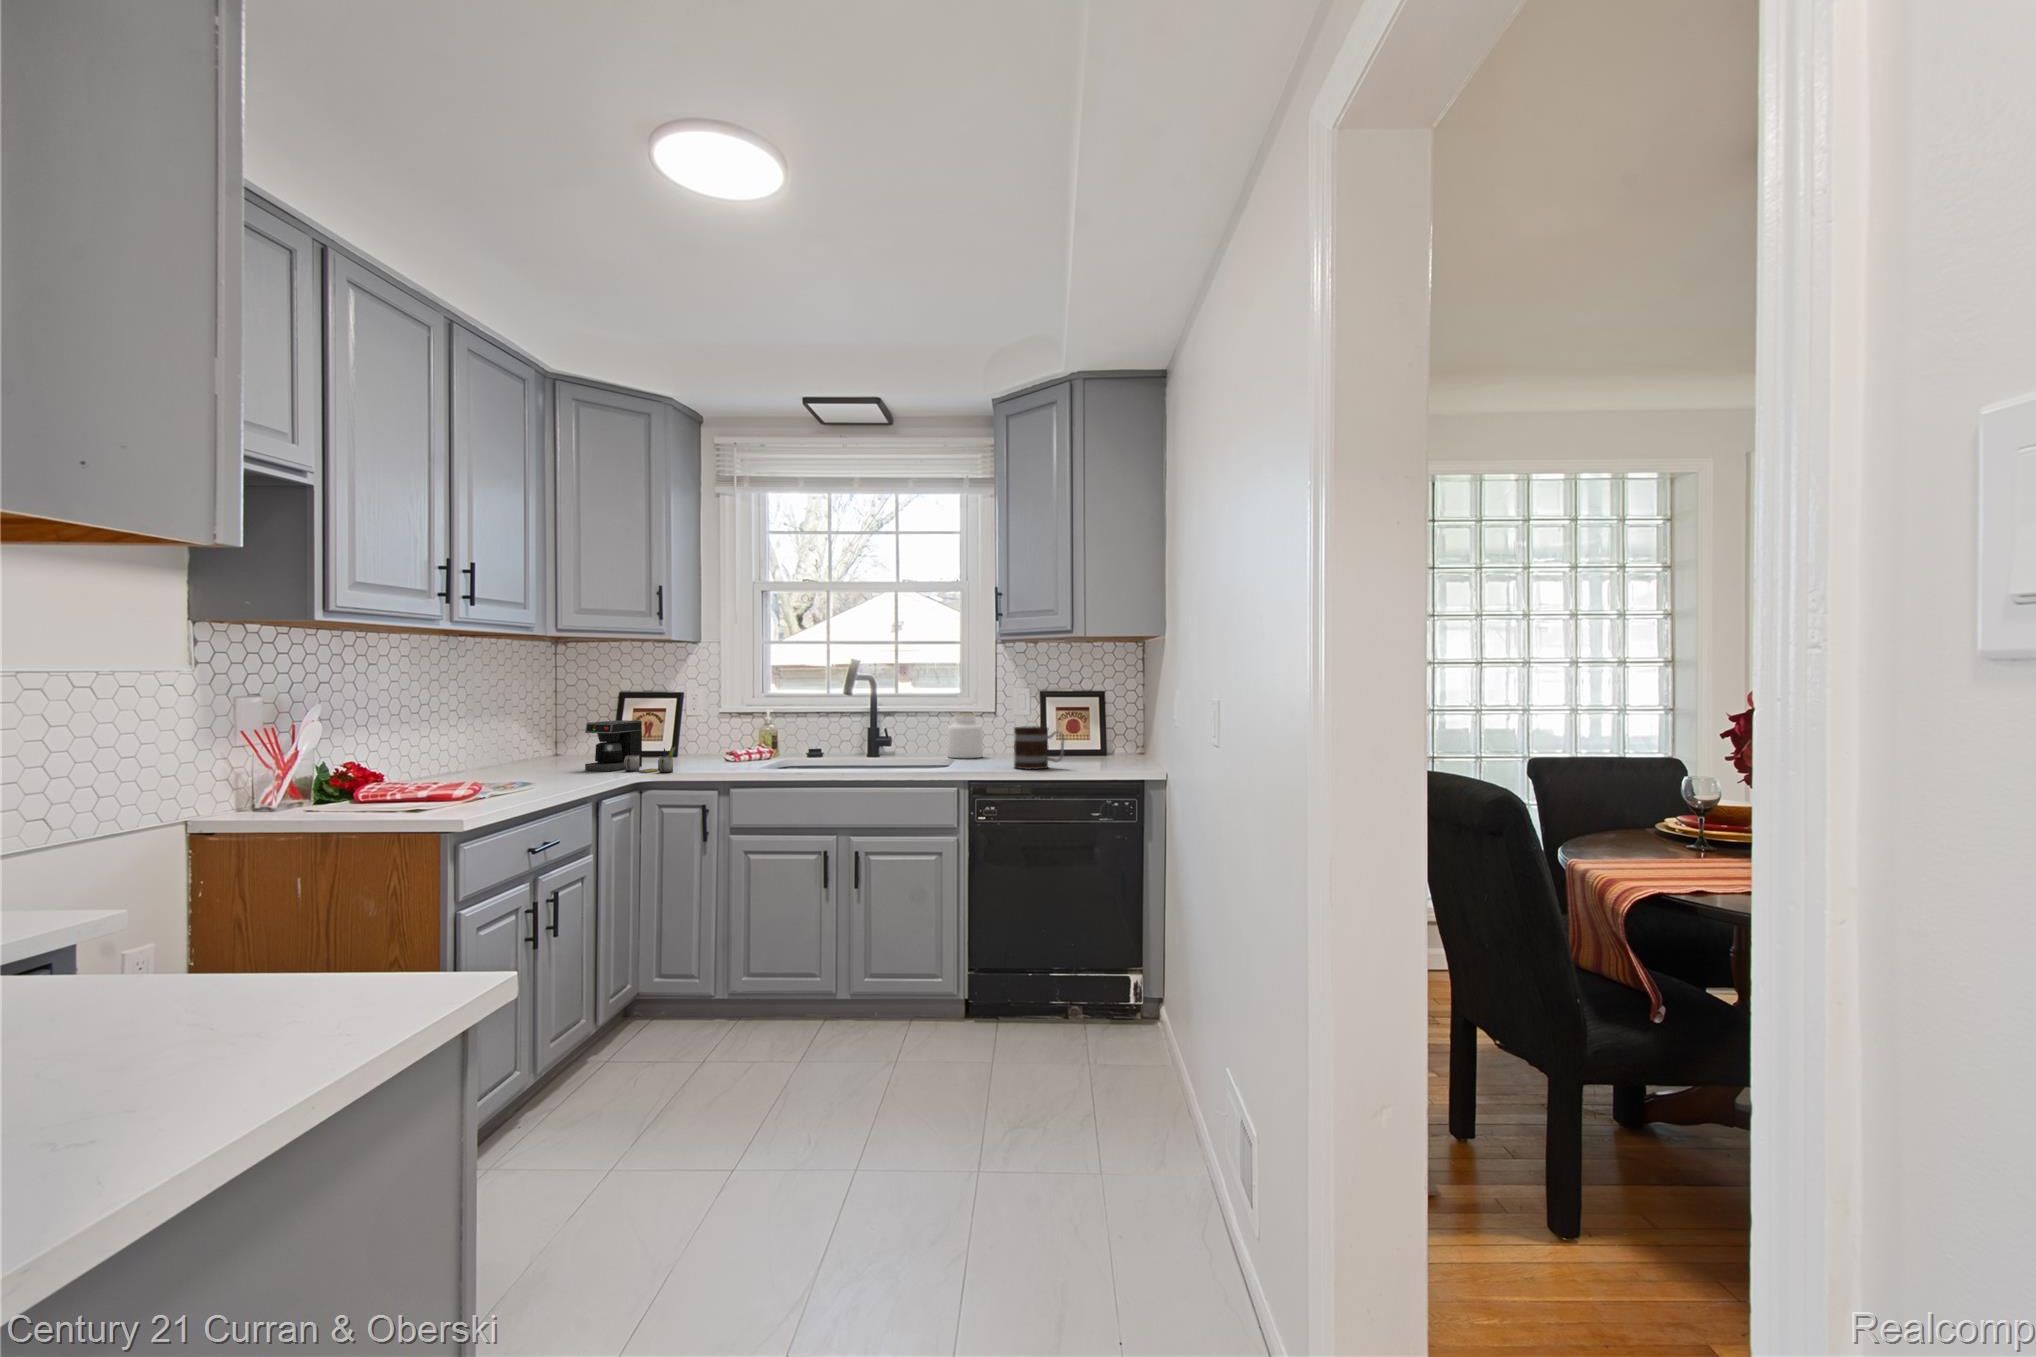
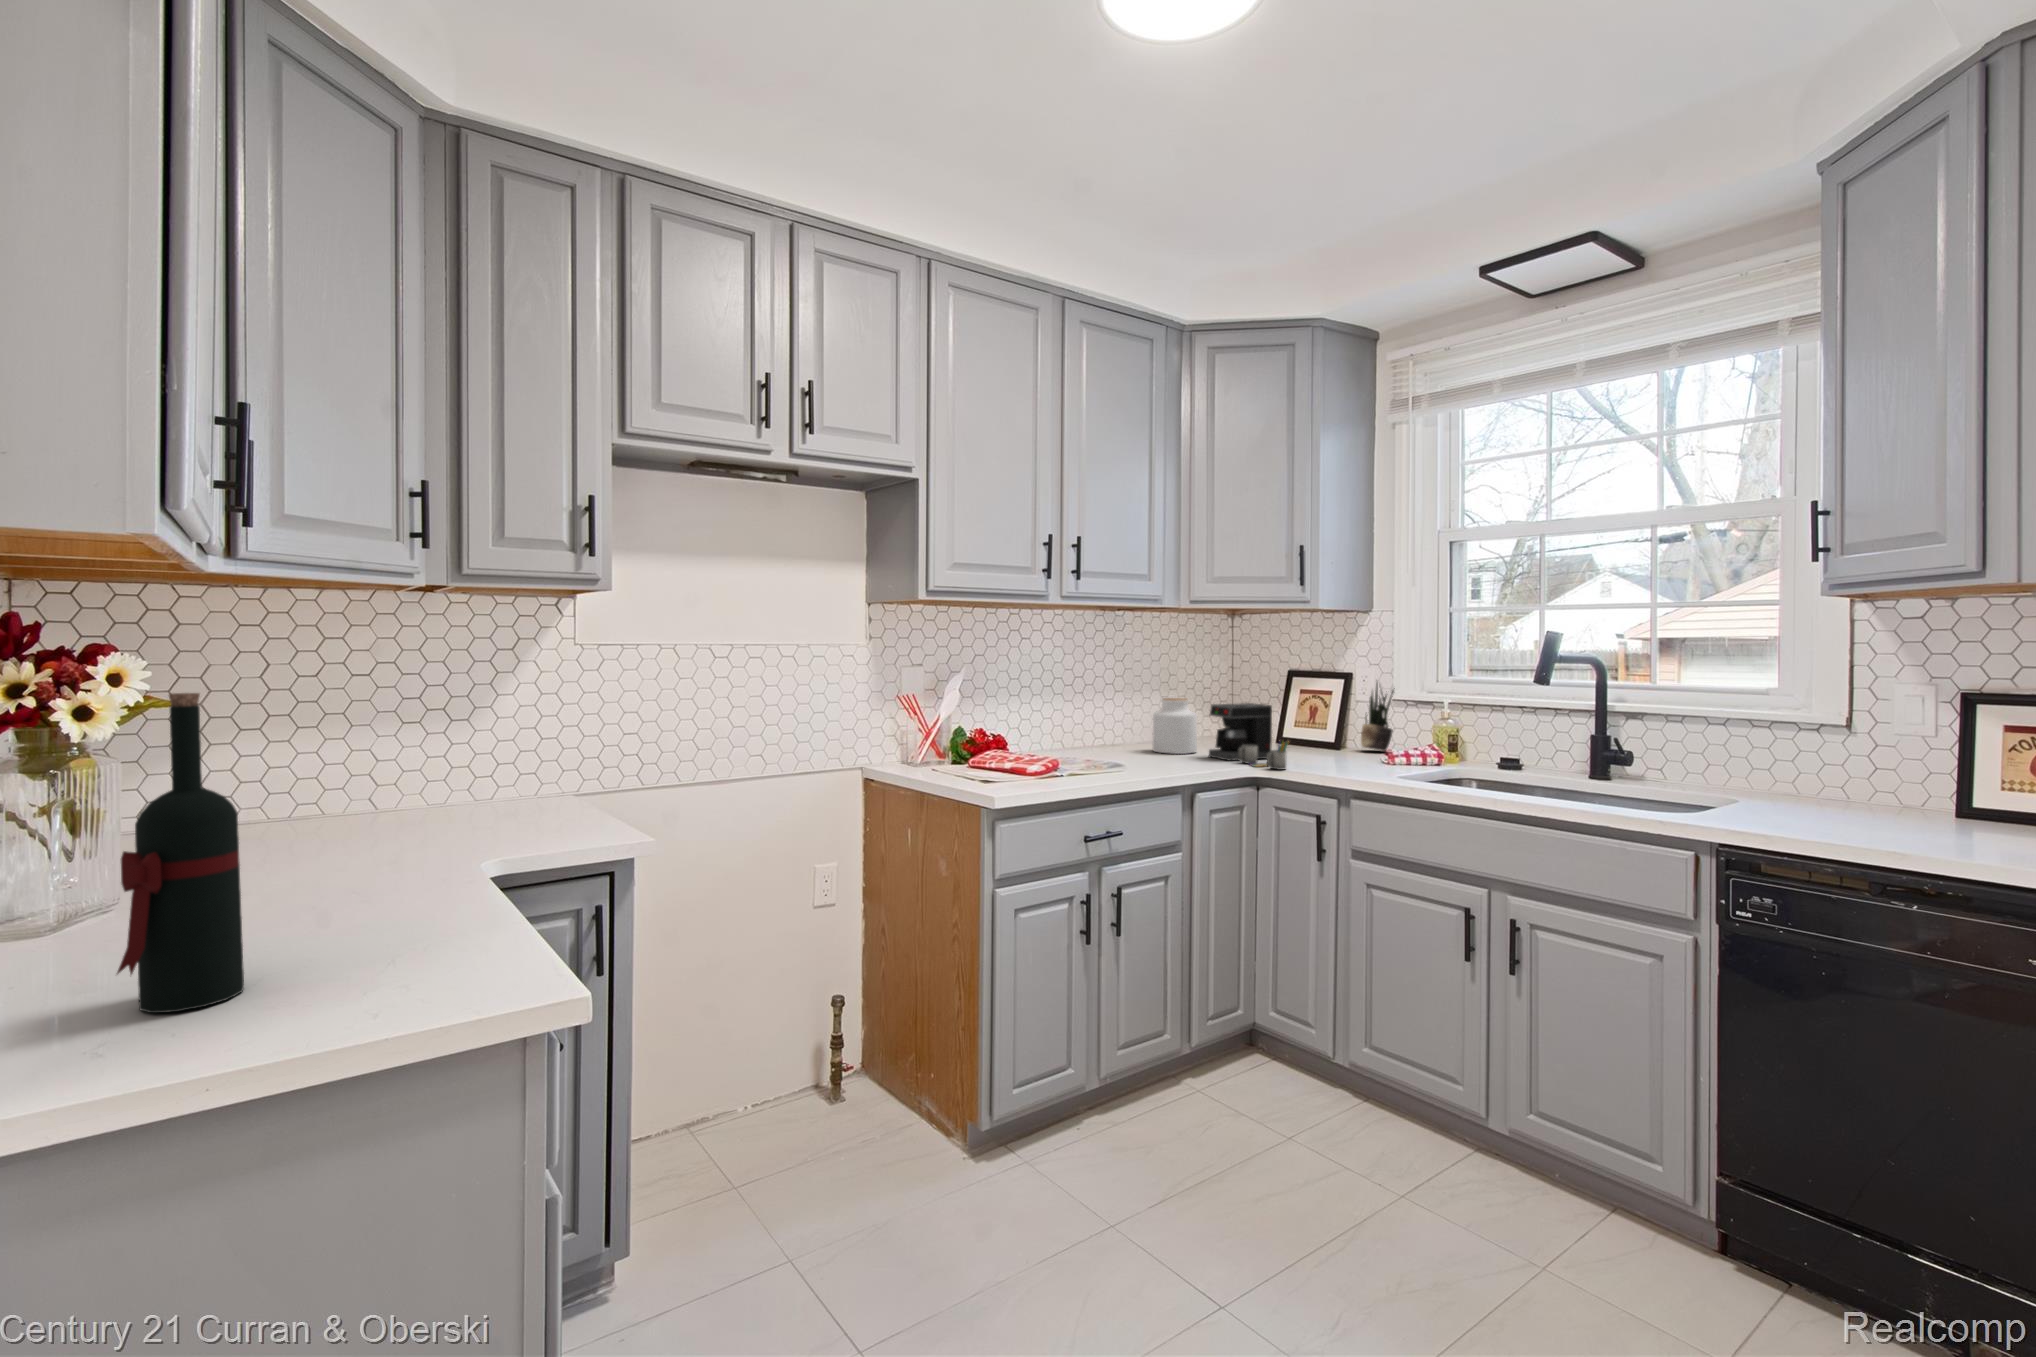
potted plant: none [695,697,721,755] -> present [1361,683,1395,751]
wine bottle: none [125,706,243,1053] -> present [117,693,244,1013]
jar: present [948,714,983,758] -> present [1153,698,1197,754]
mug: present [1014,726,1065,769] -> none [1837,758,1970,845]

